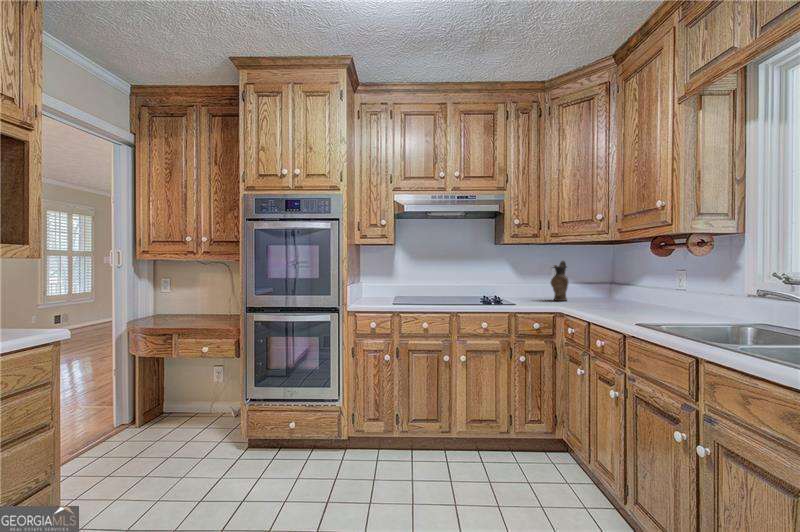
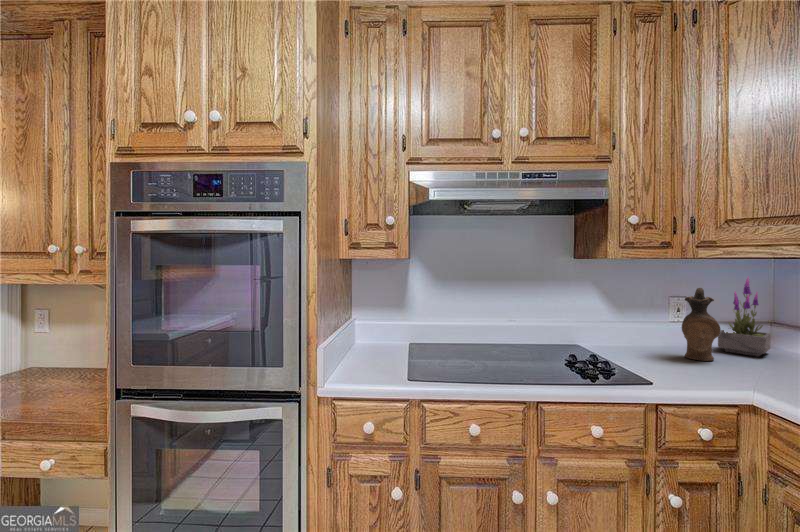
potted plant: none [578,254,607,300] -> present [718,277,771,356]

